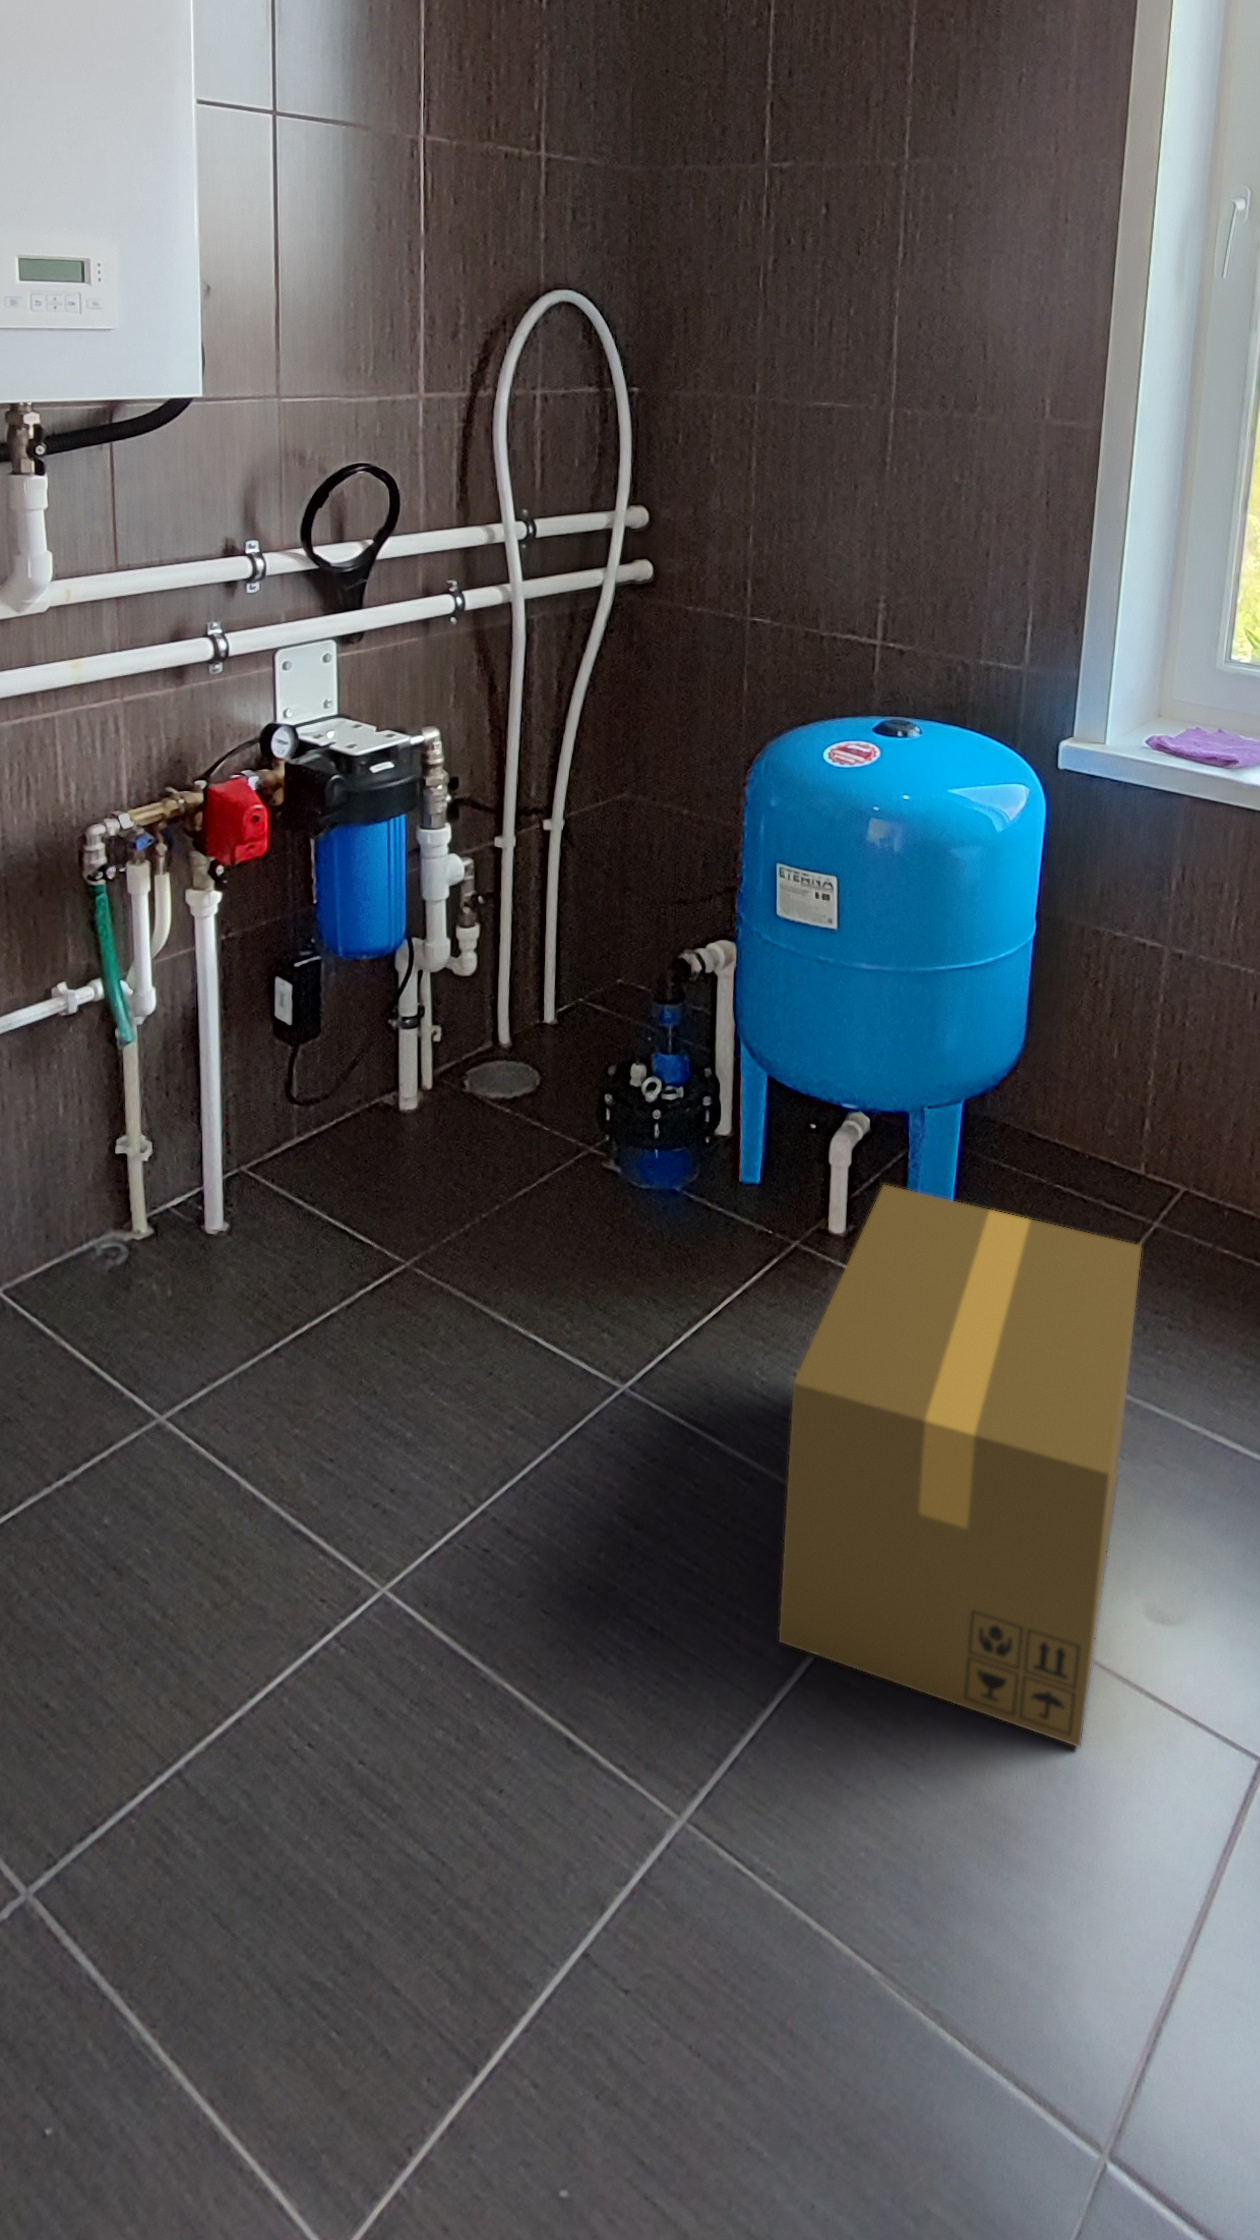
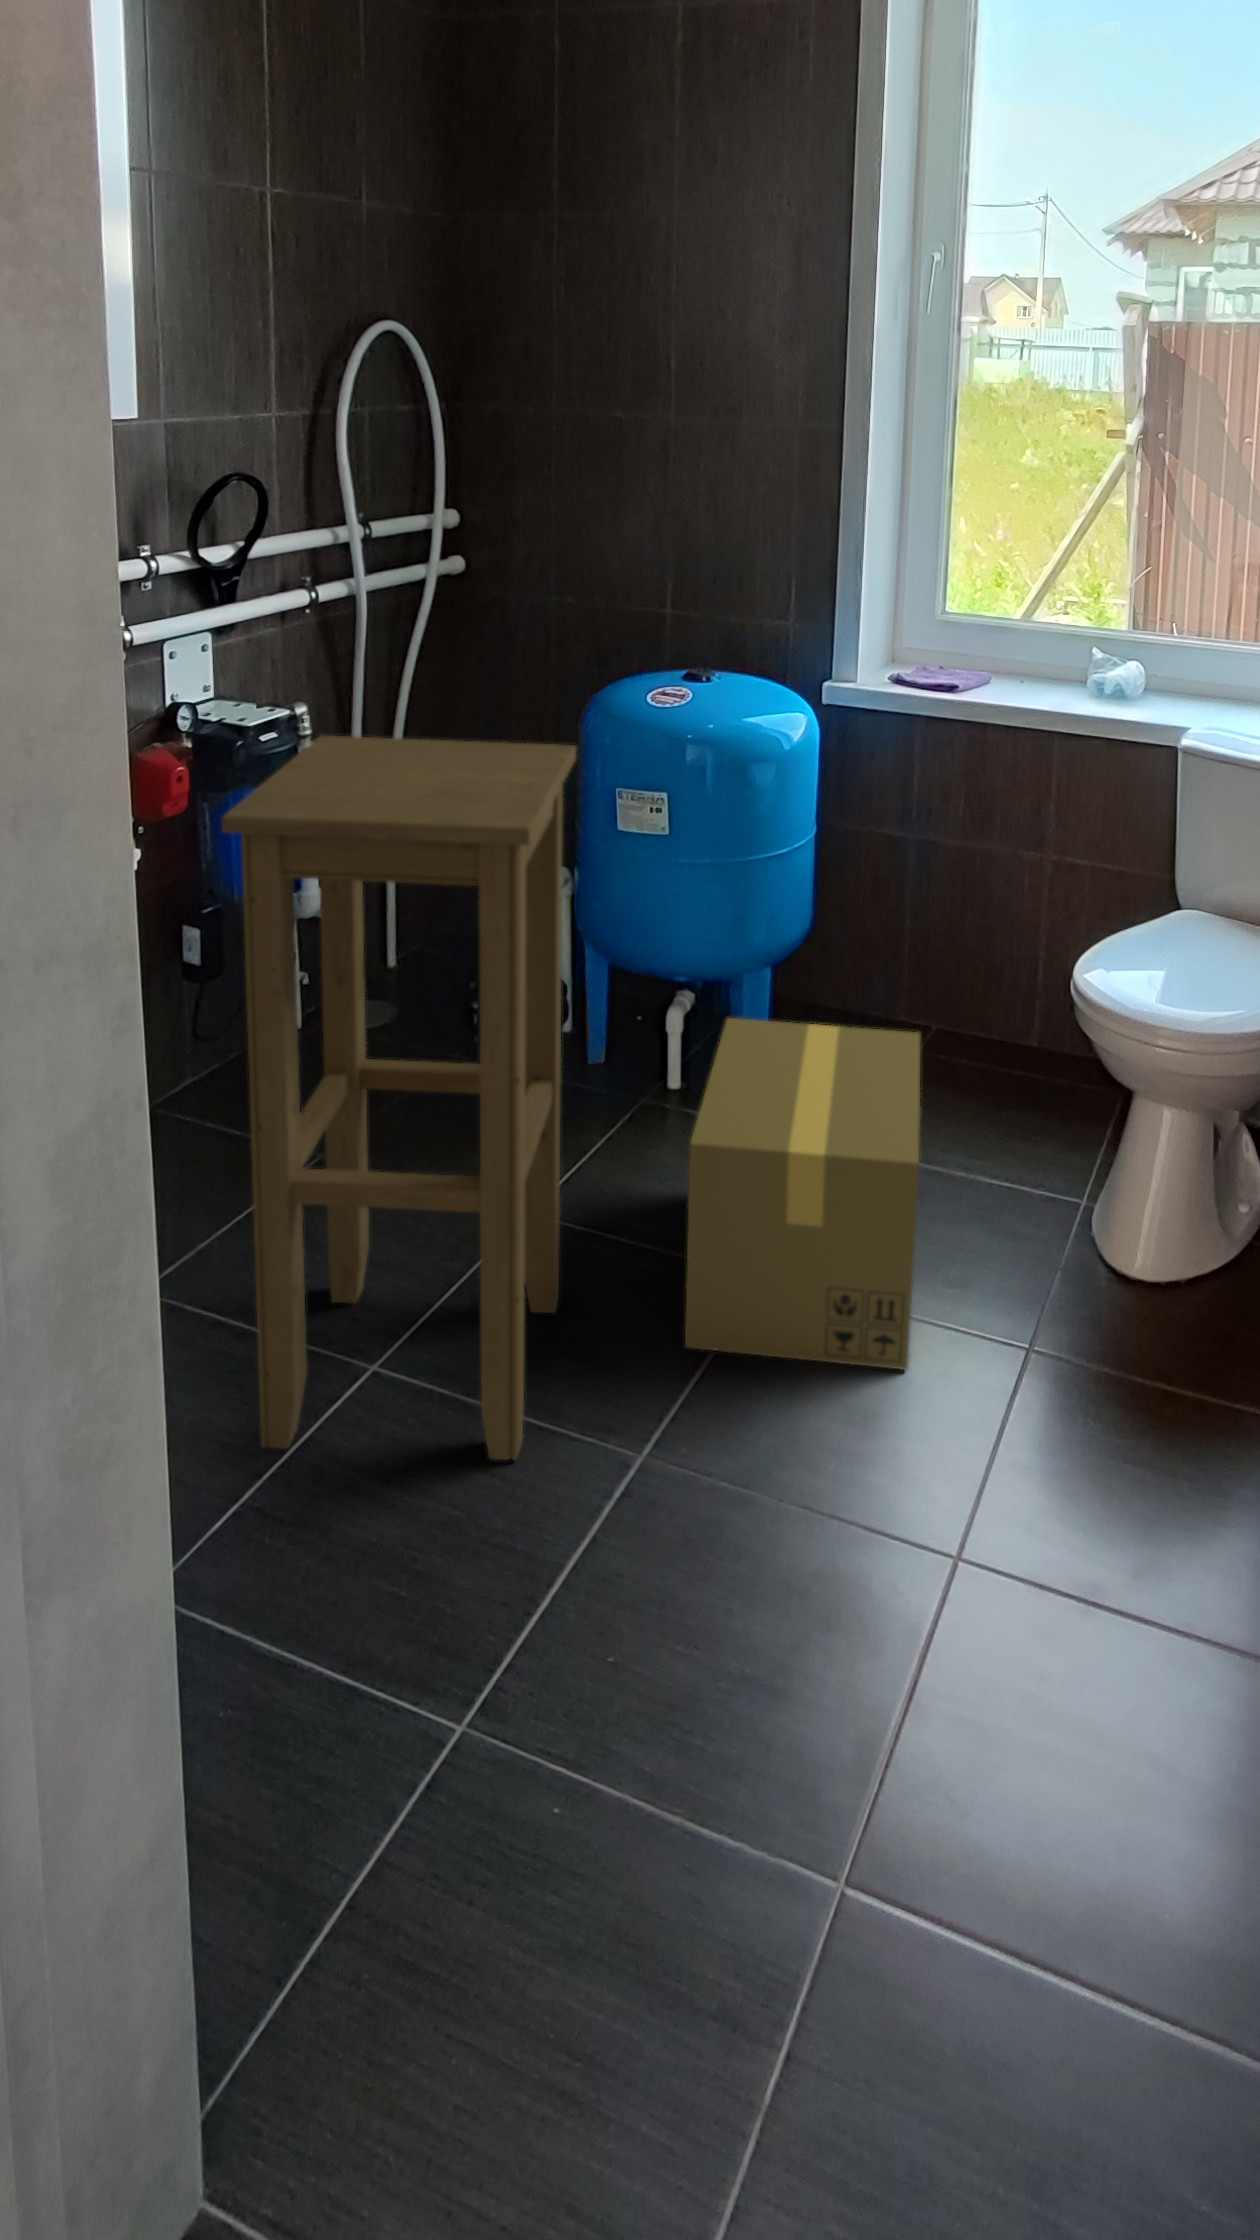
stool: none [180,794,676,1781] -> present [222,736,576,1460]

